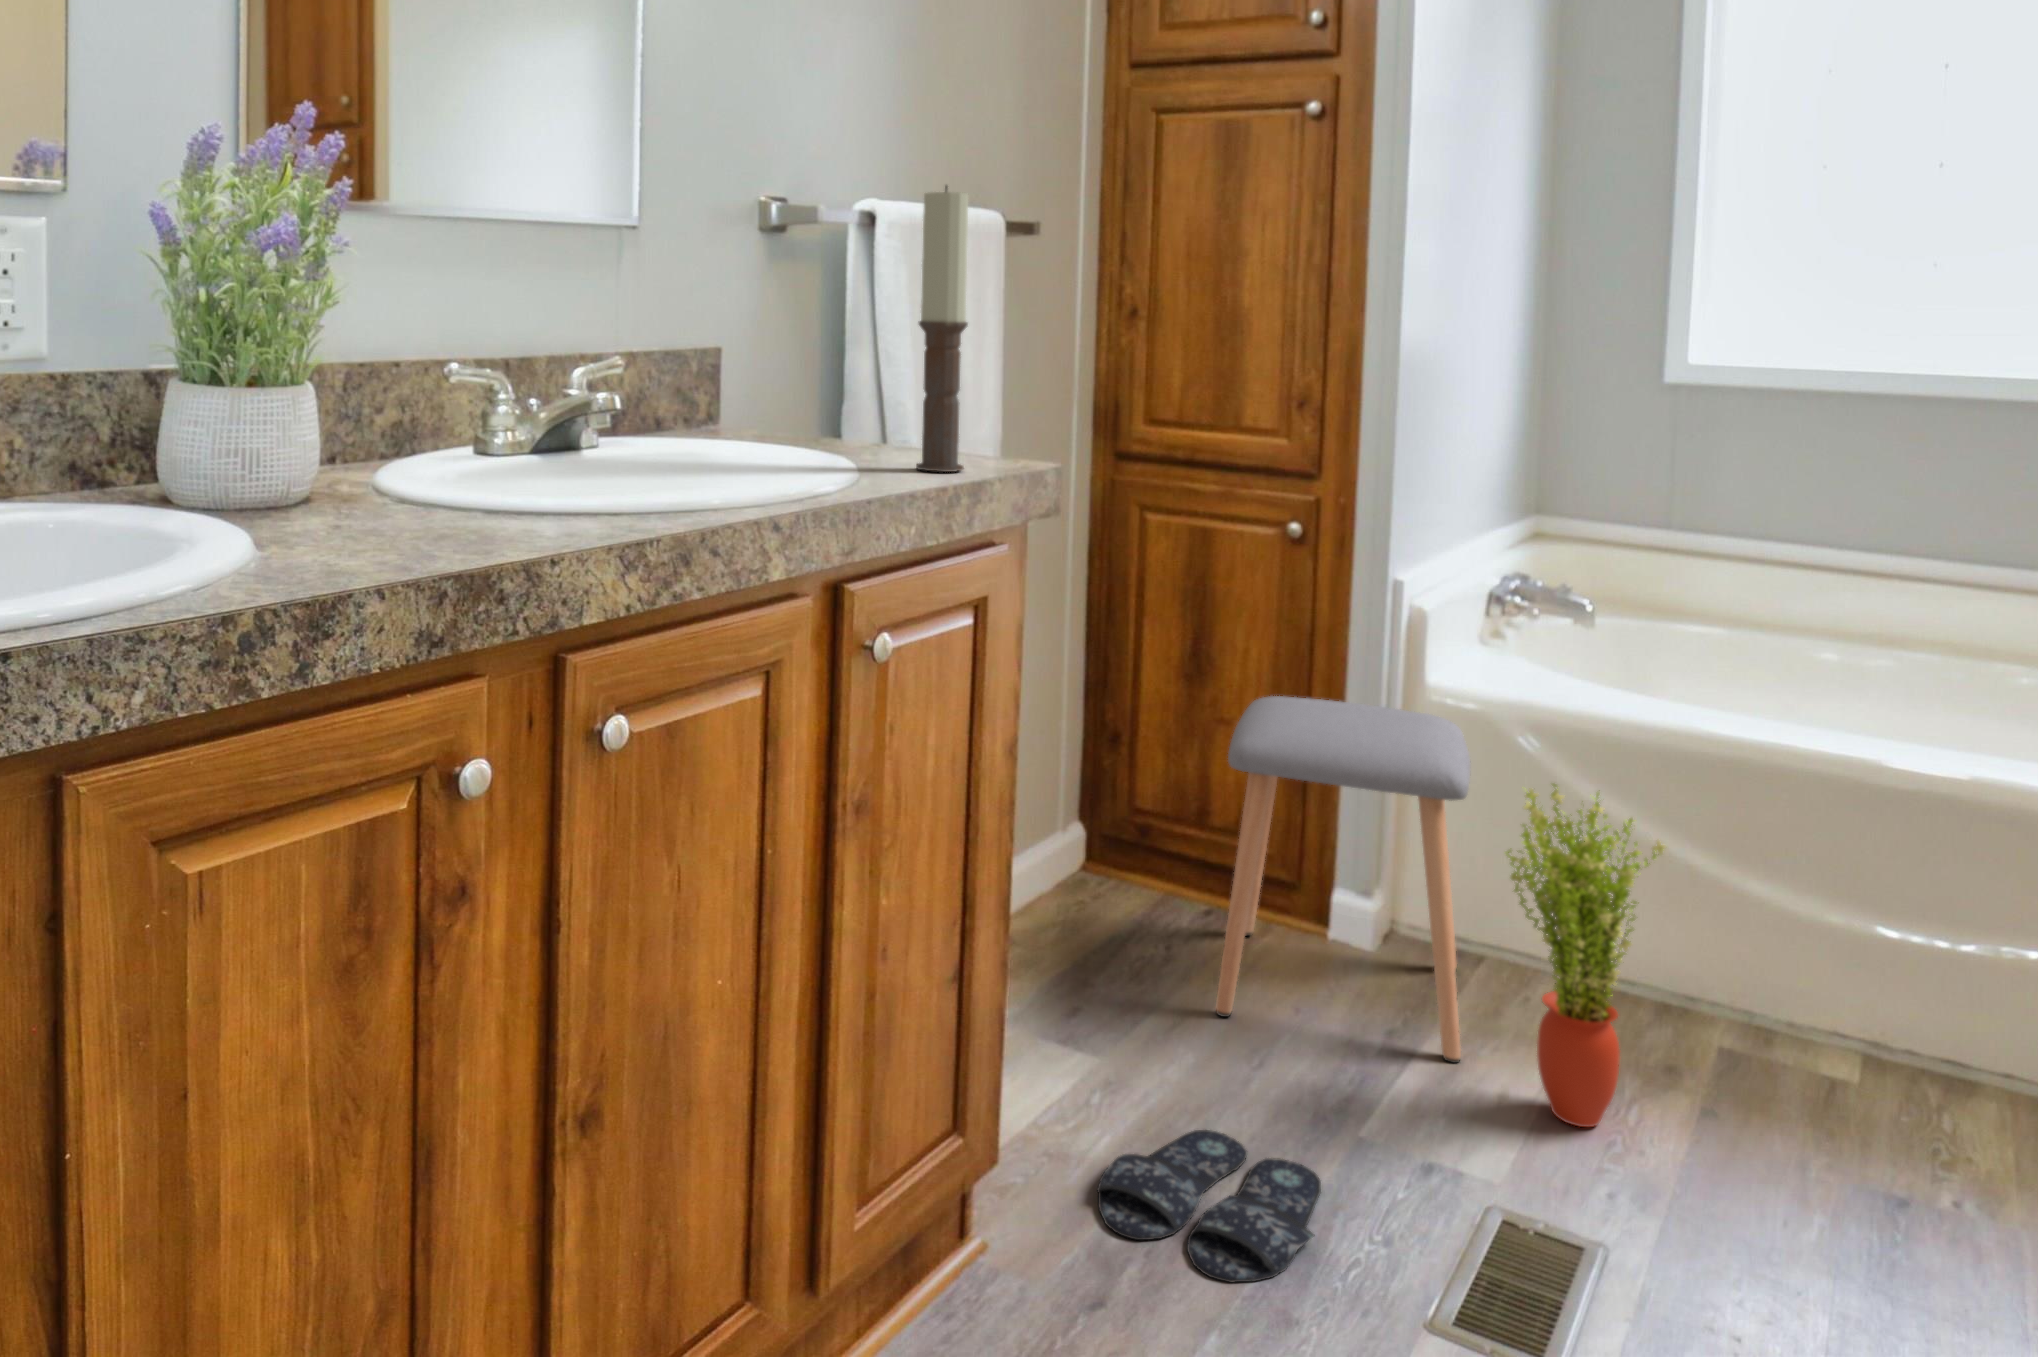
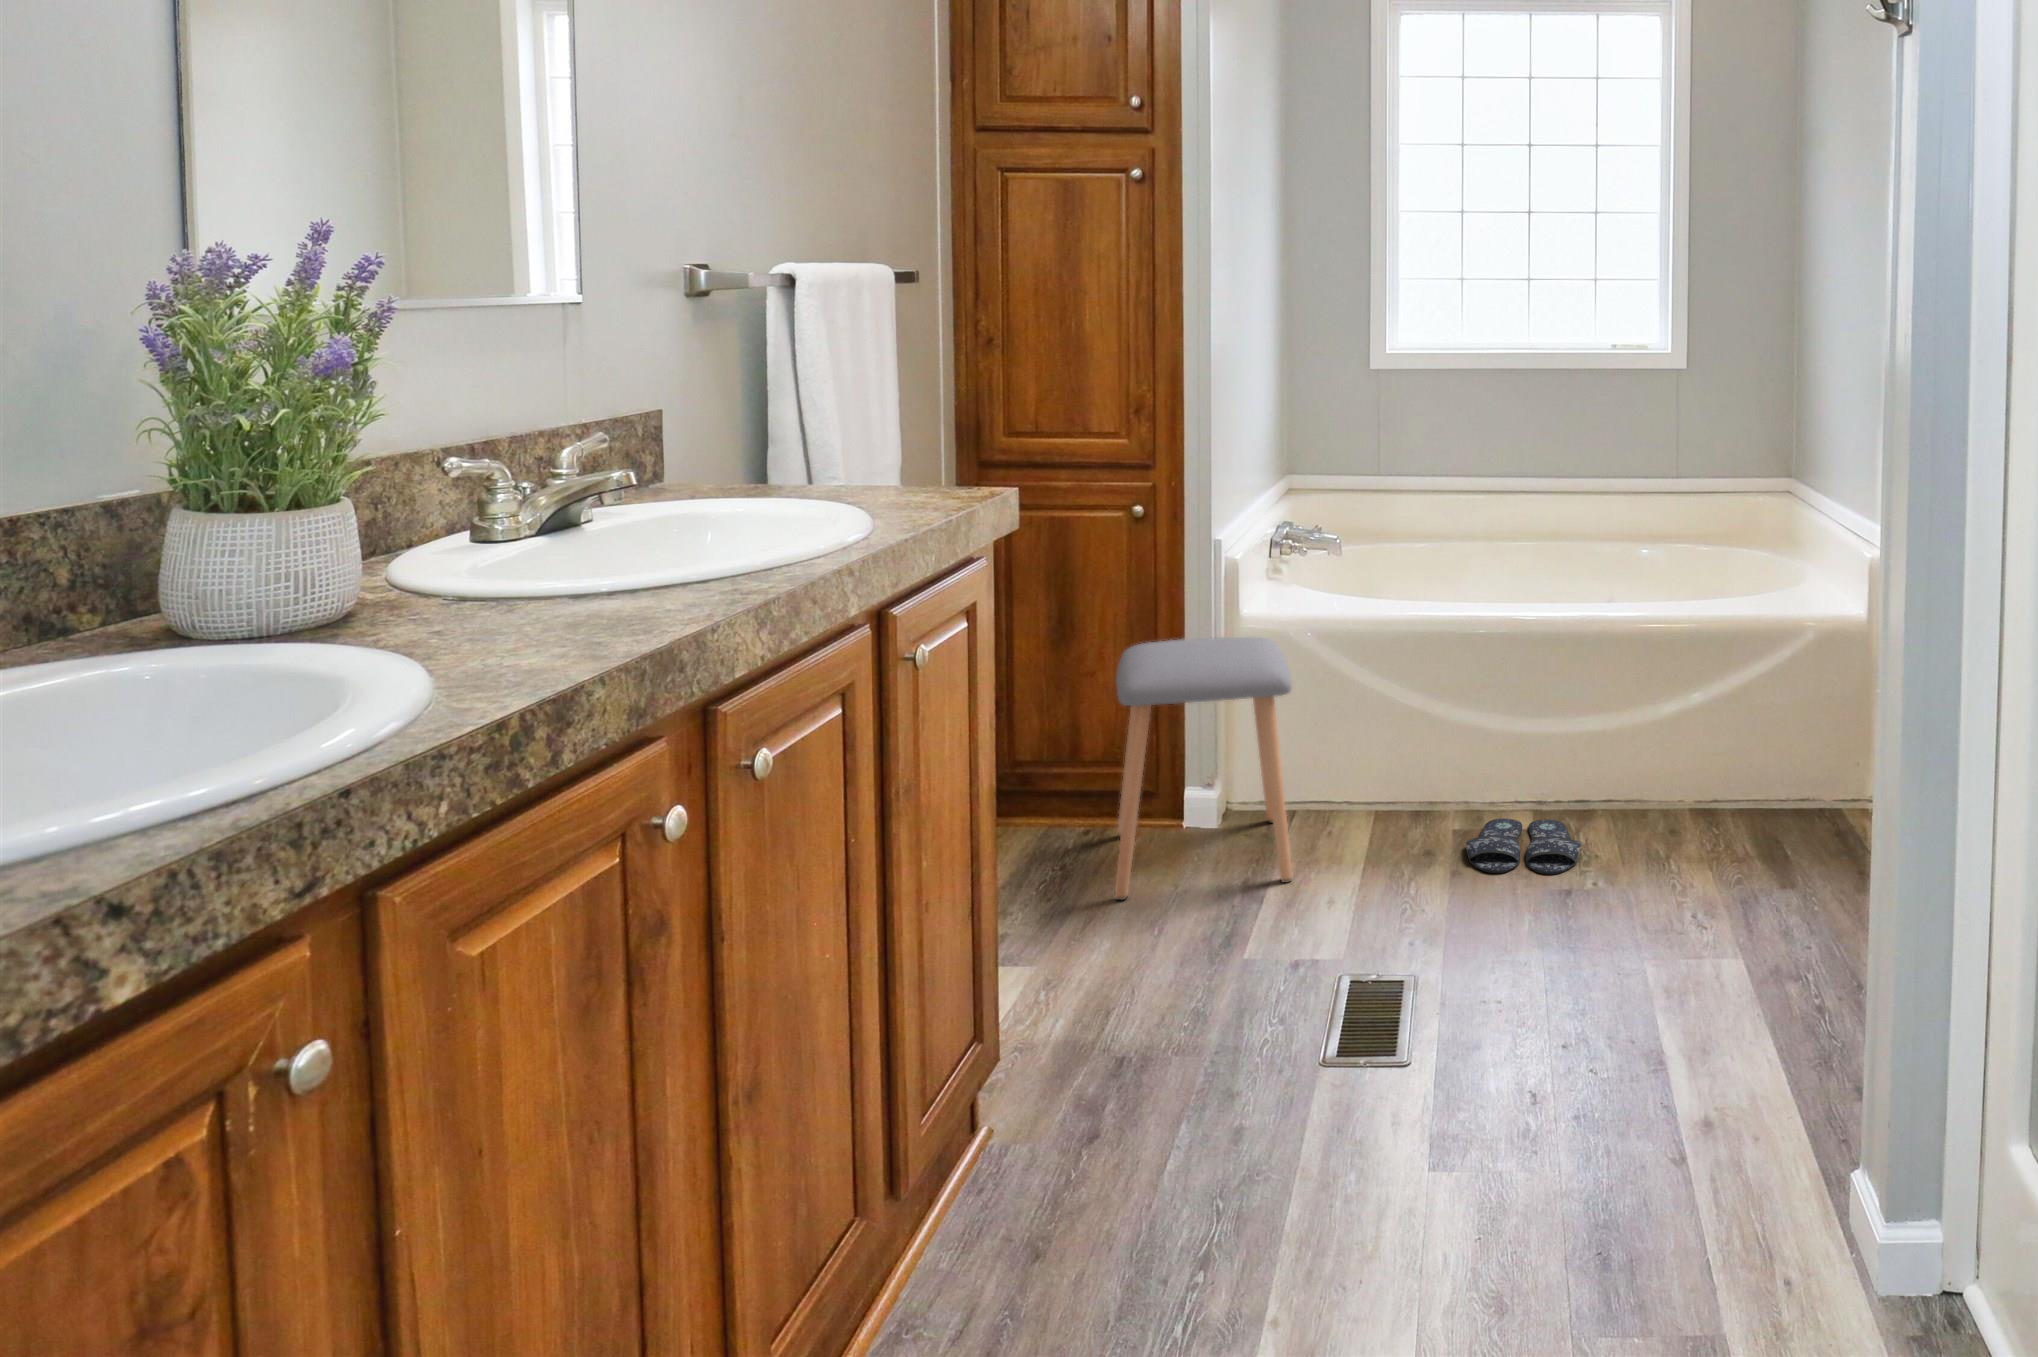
candle: present [916,186,968,472] -> none [918,275,960,509]
potted plant: present [1506,784,1665,1127] -> none [1323,668,1418,898]
slippers: present [1097,1130,1321,1282] -> present [1466,818,1581,875]

